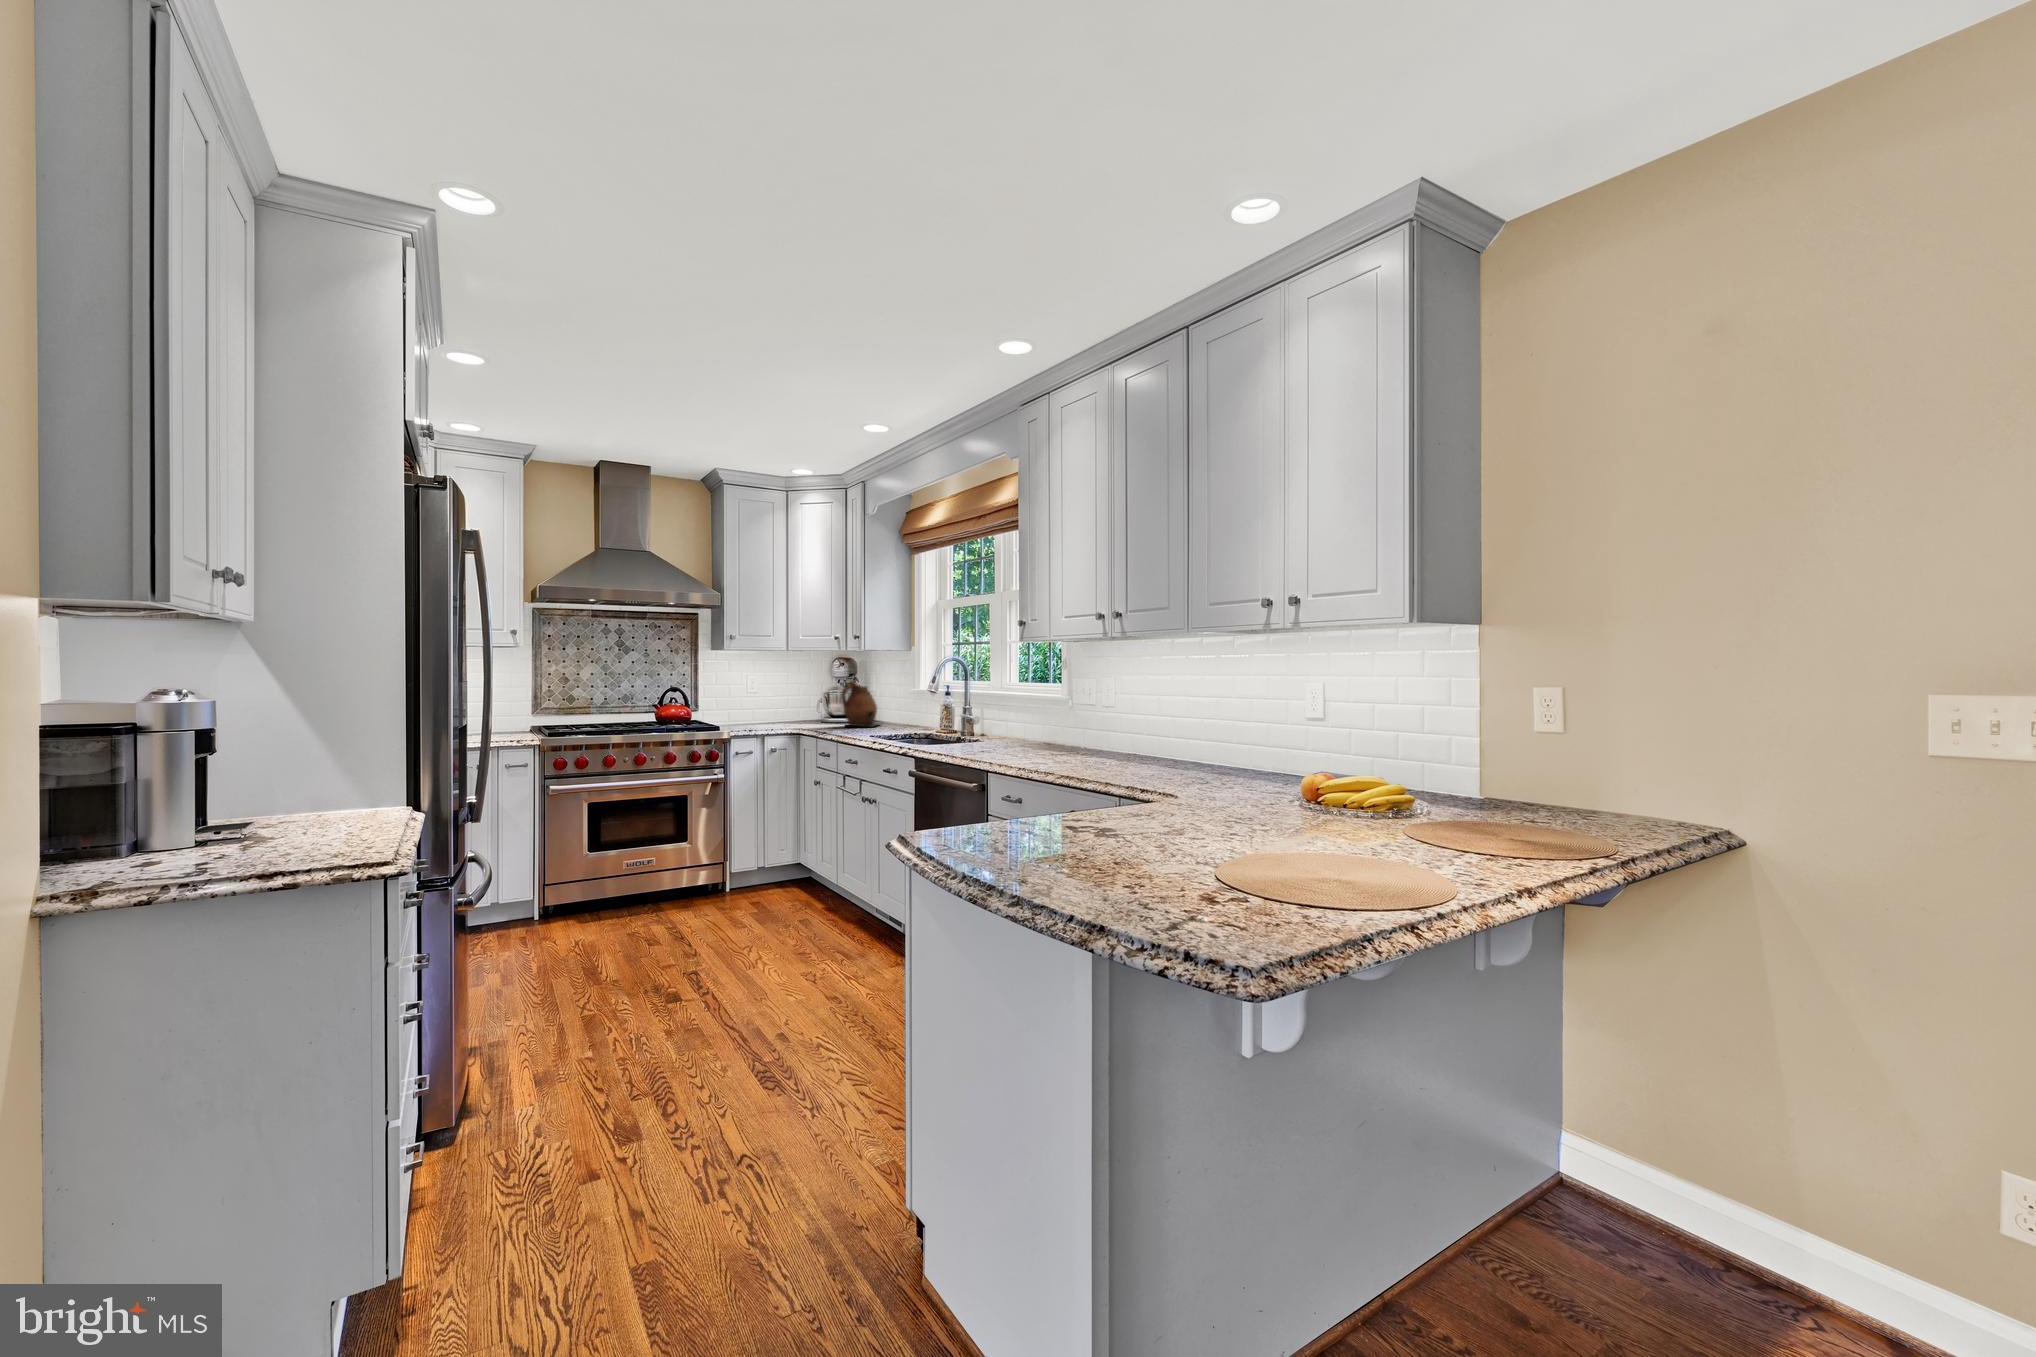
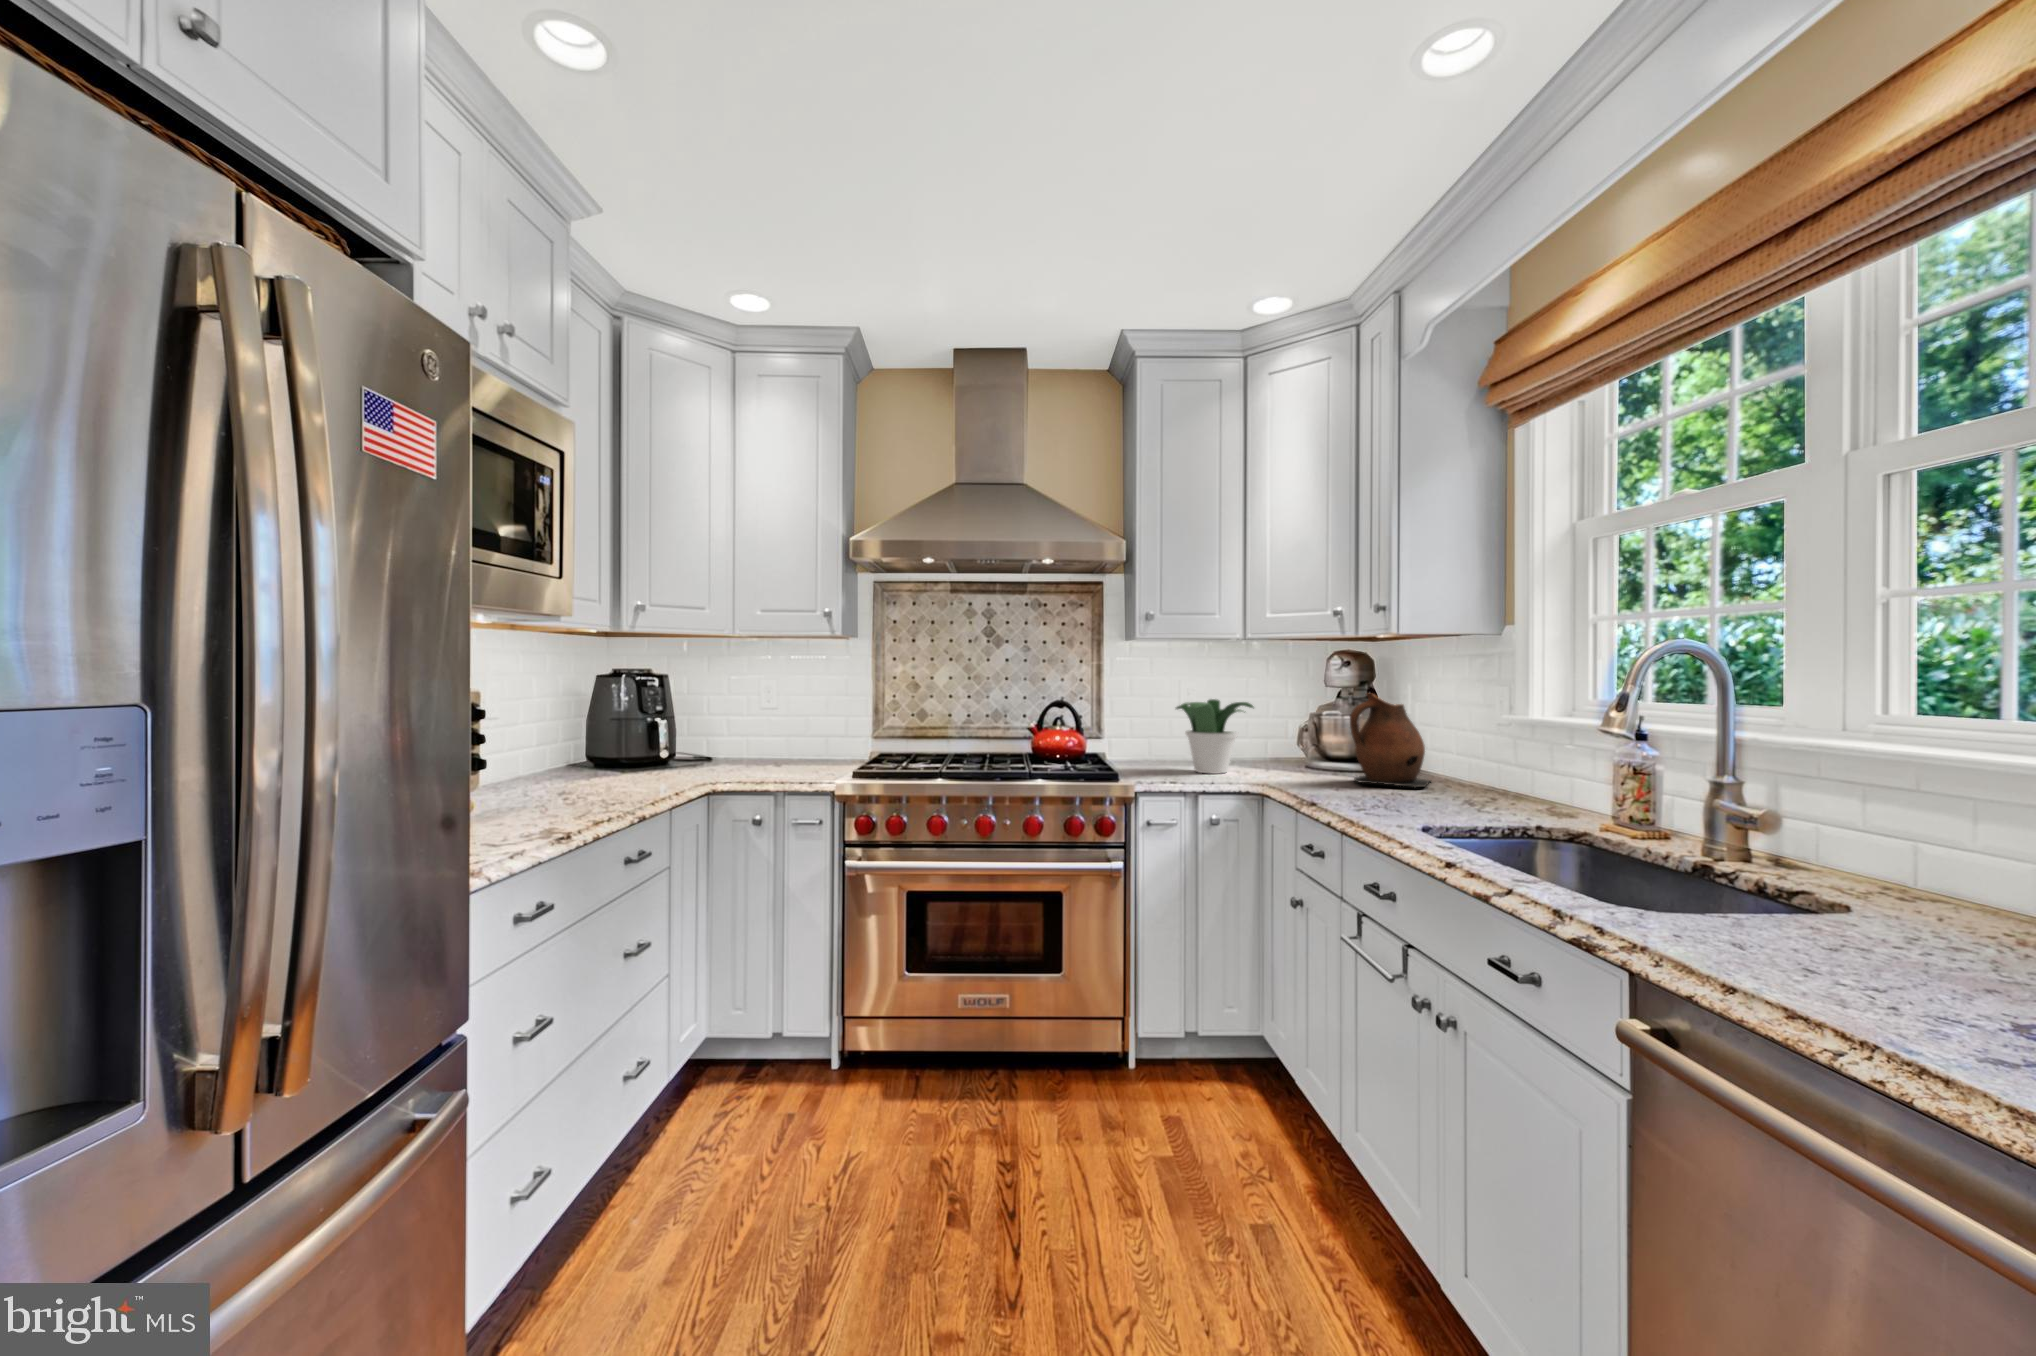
potted plant: none [746,685,793,727] -> present [1176,699,1254,774]

